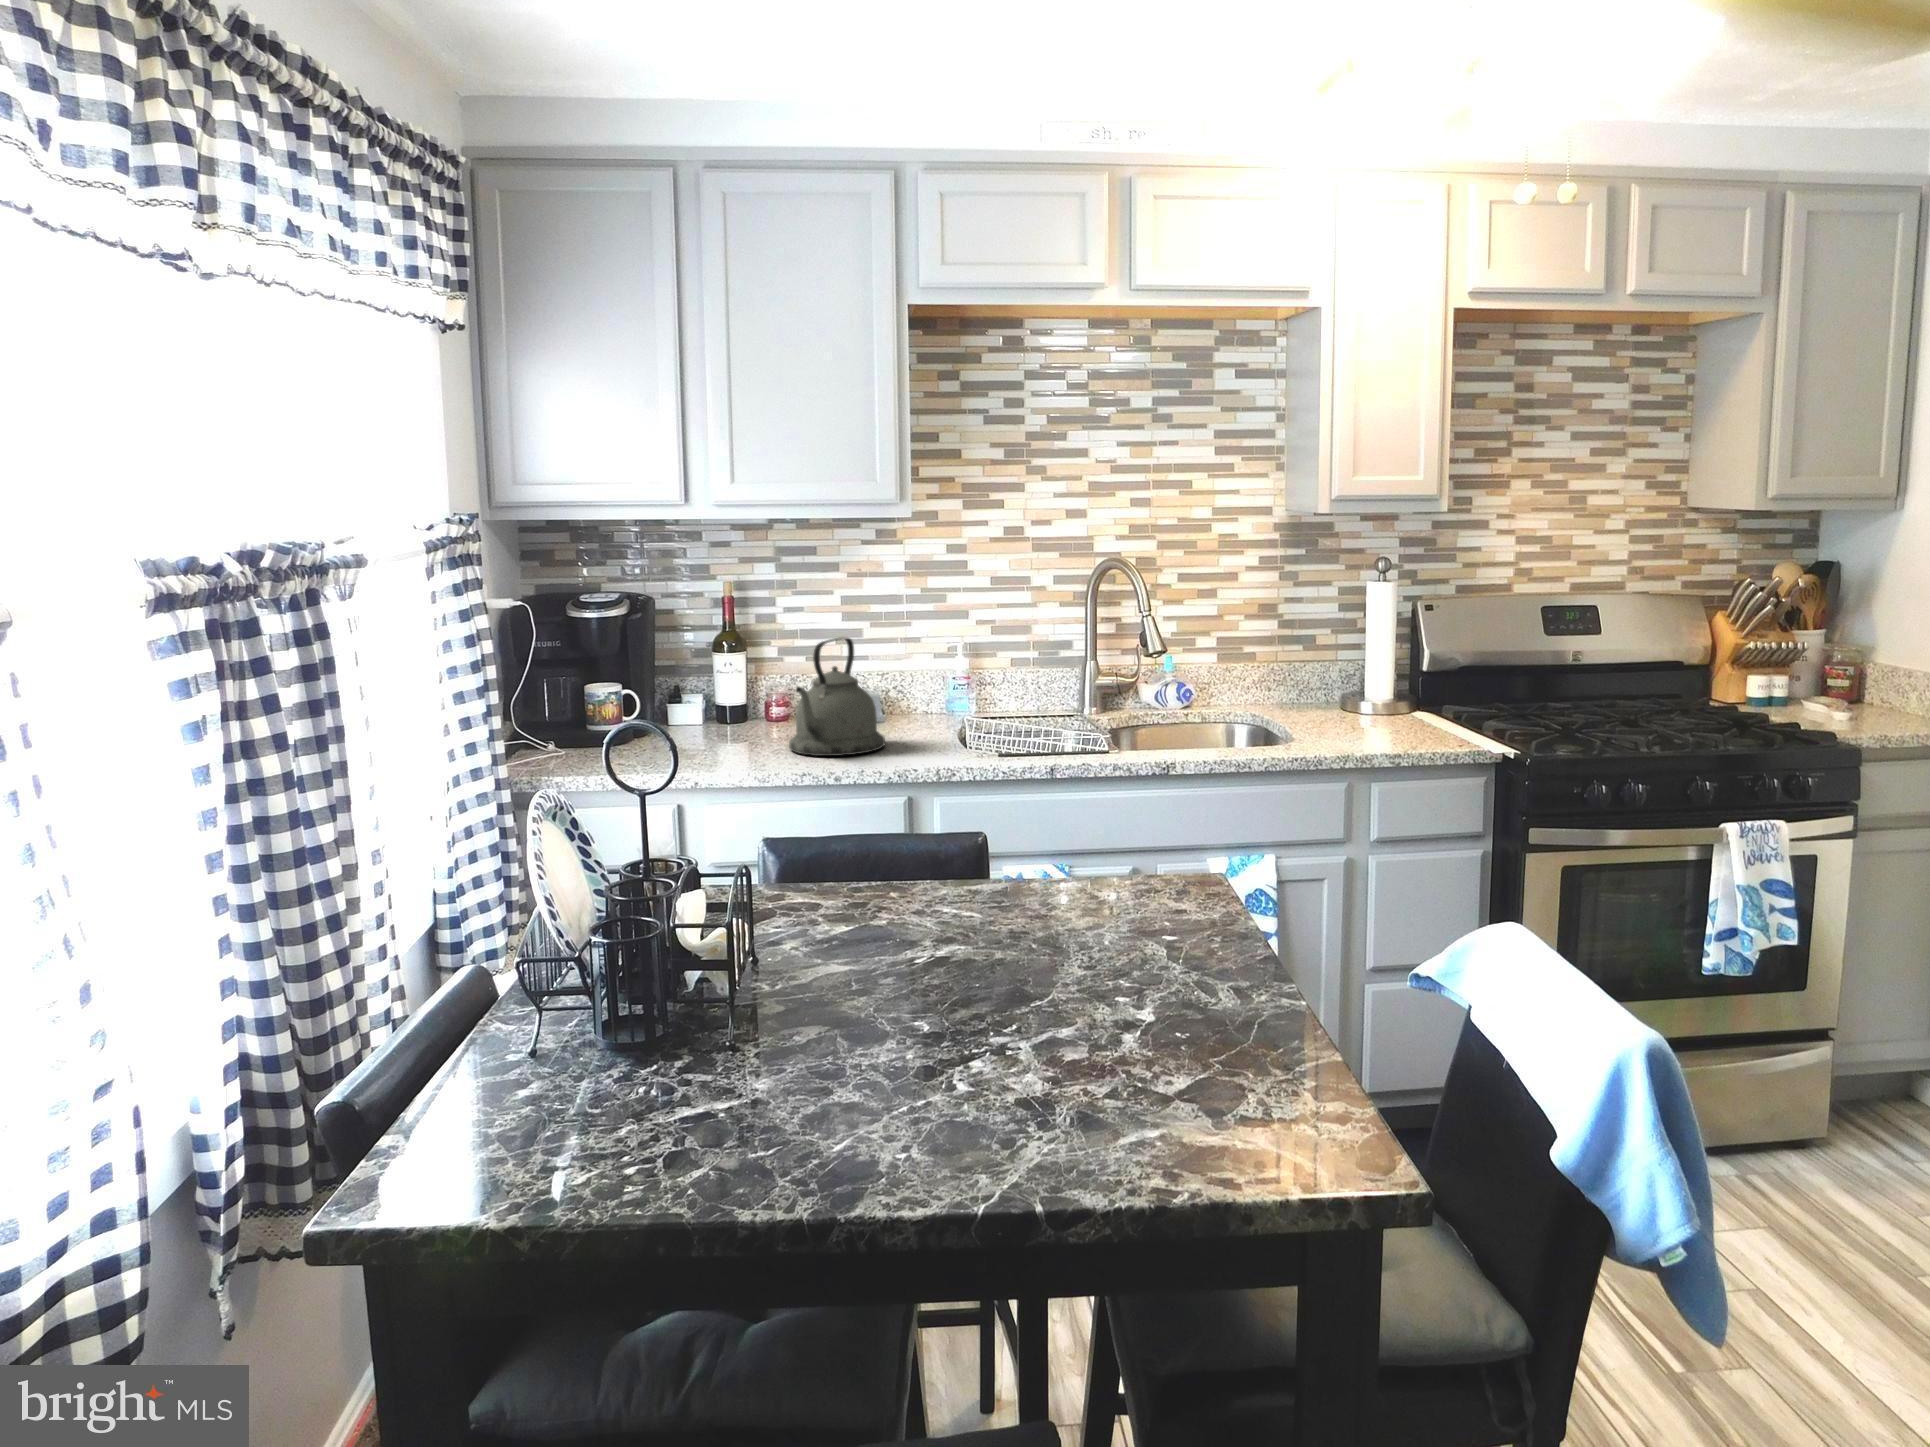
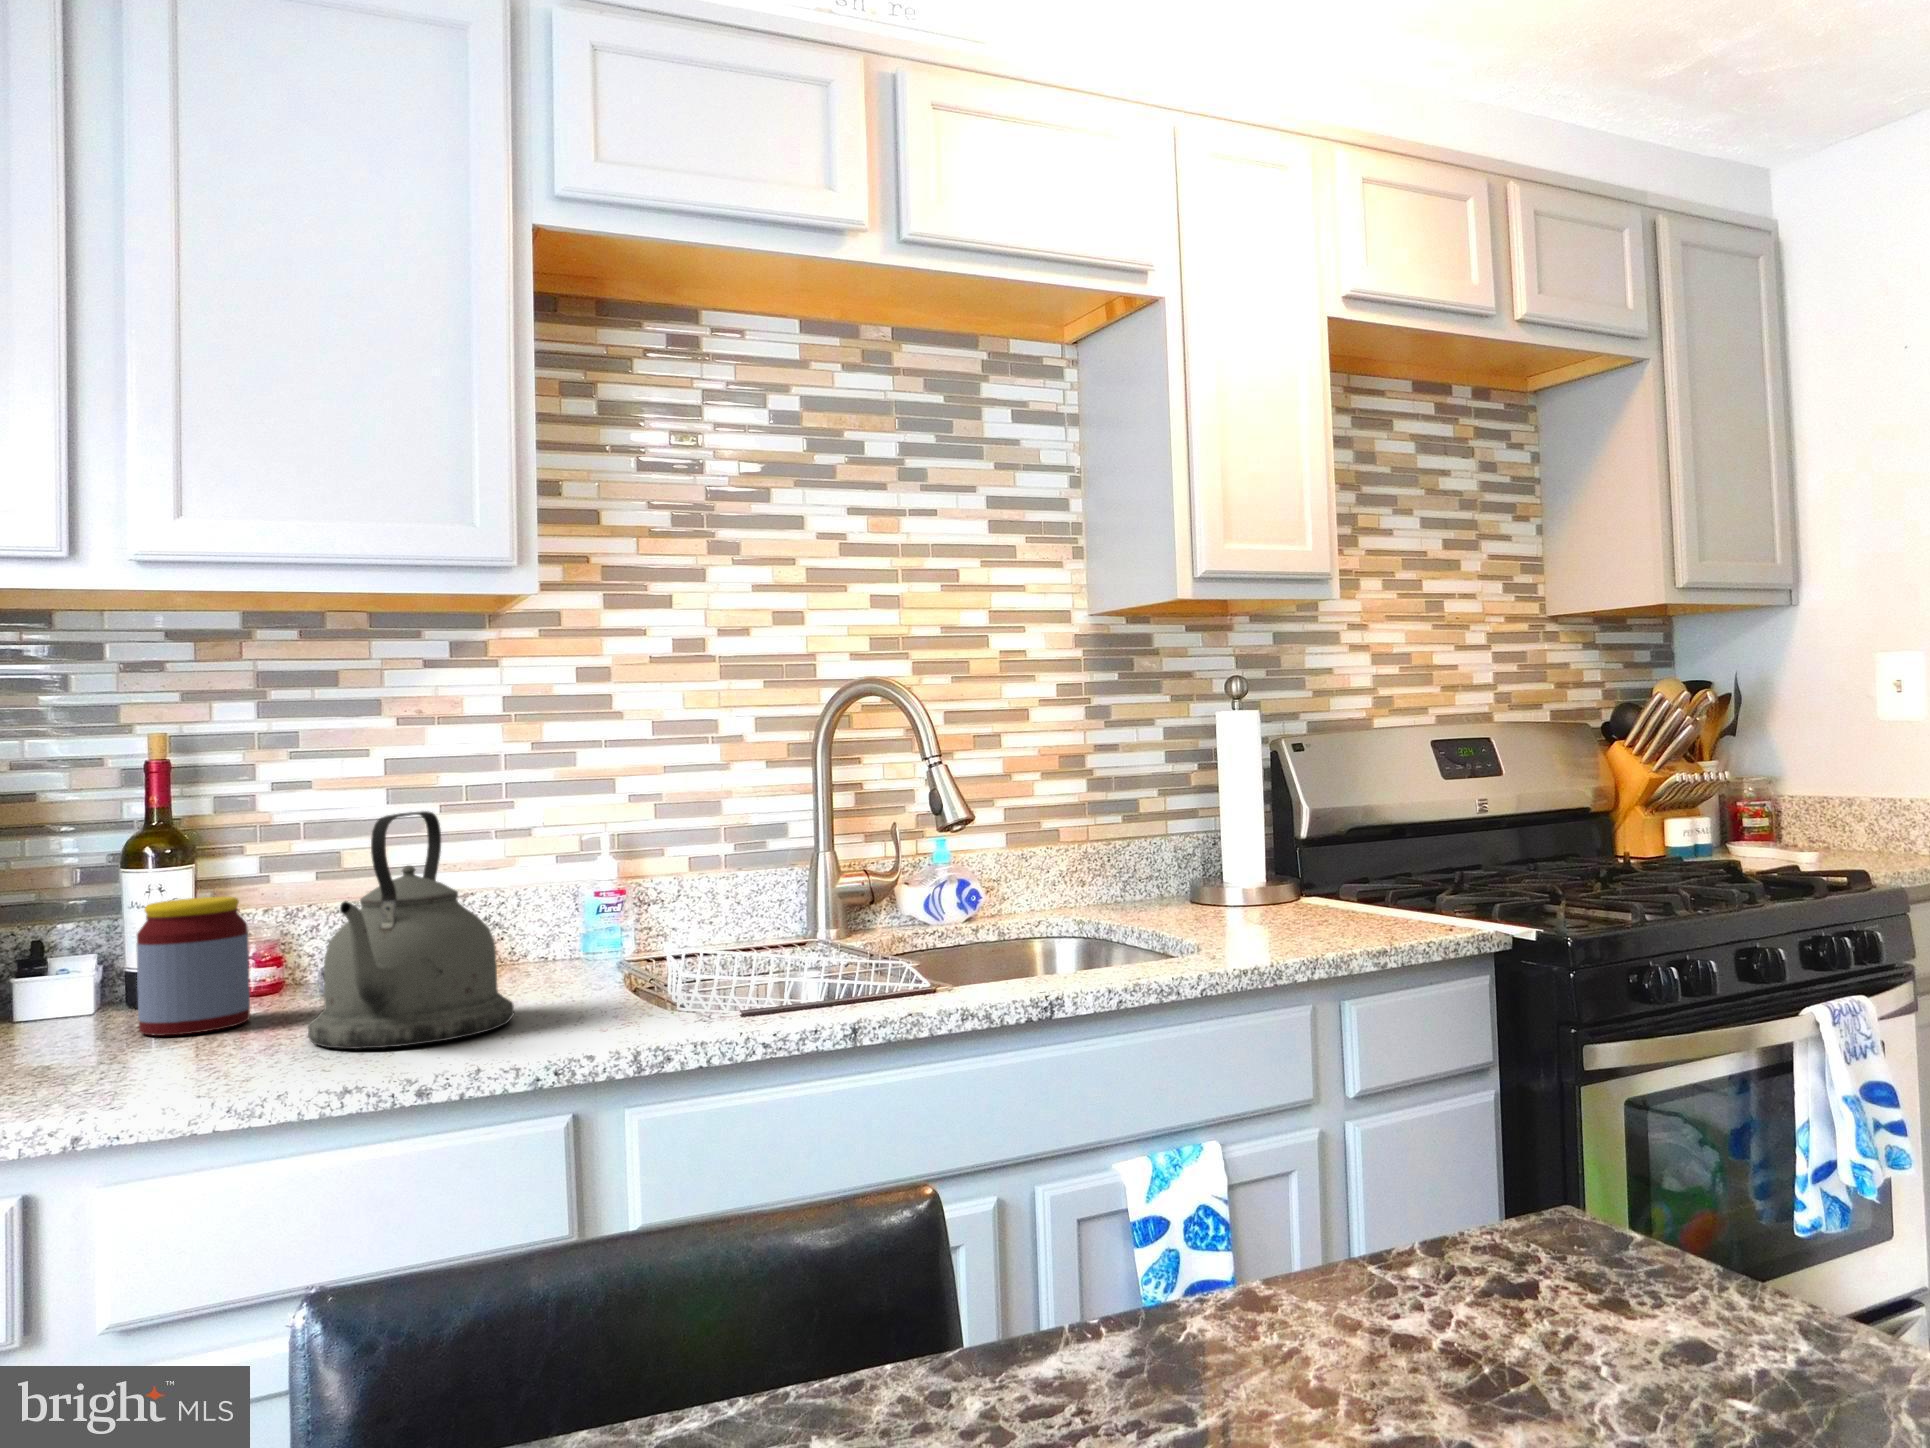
jar: none [718,670,769,738] -> present [136,896,250,1036]

